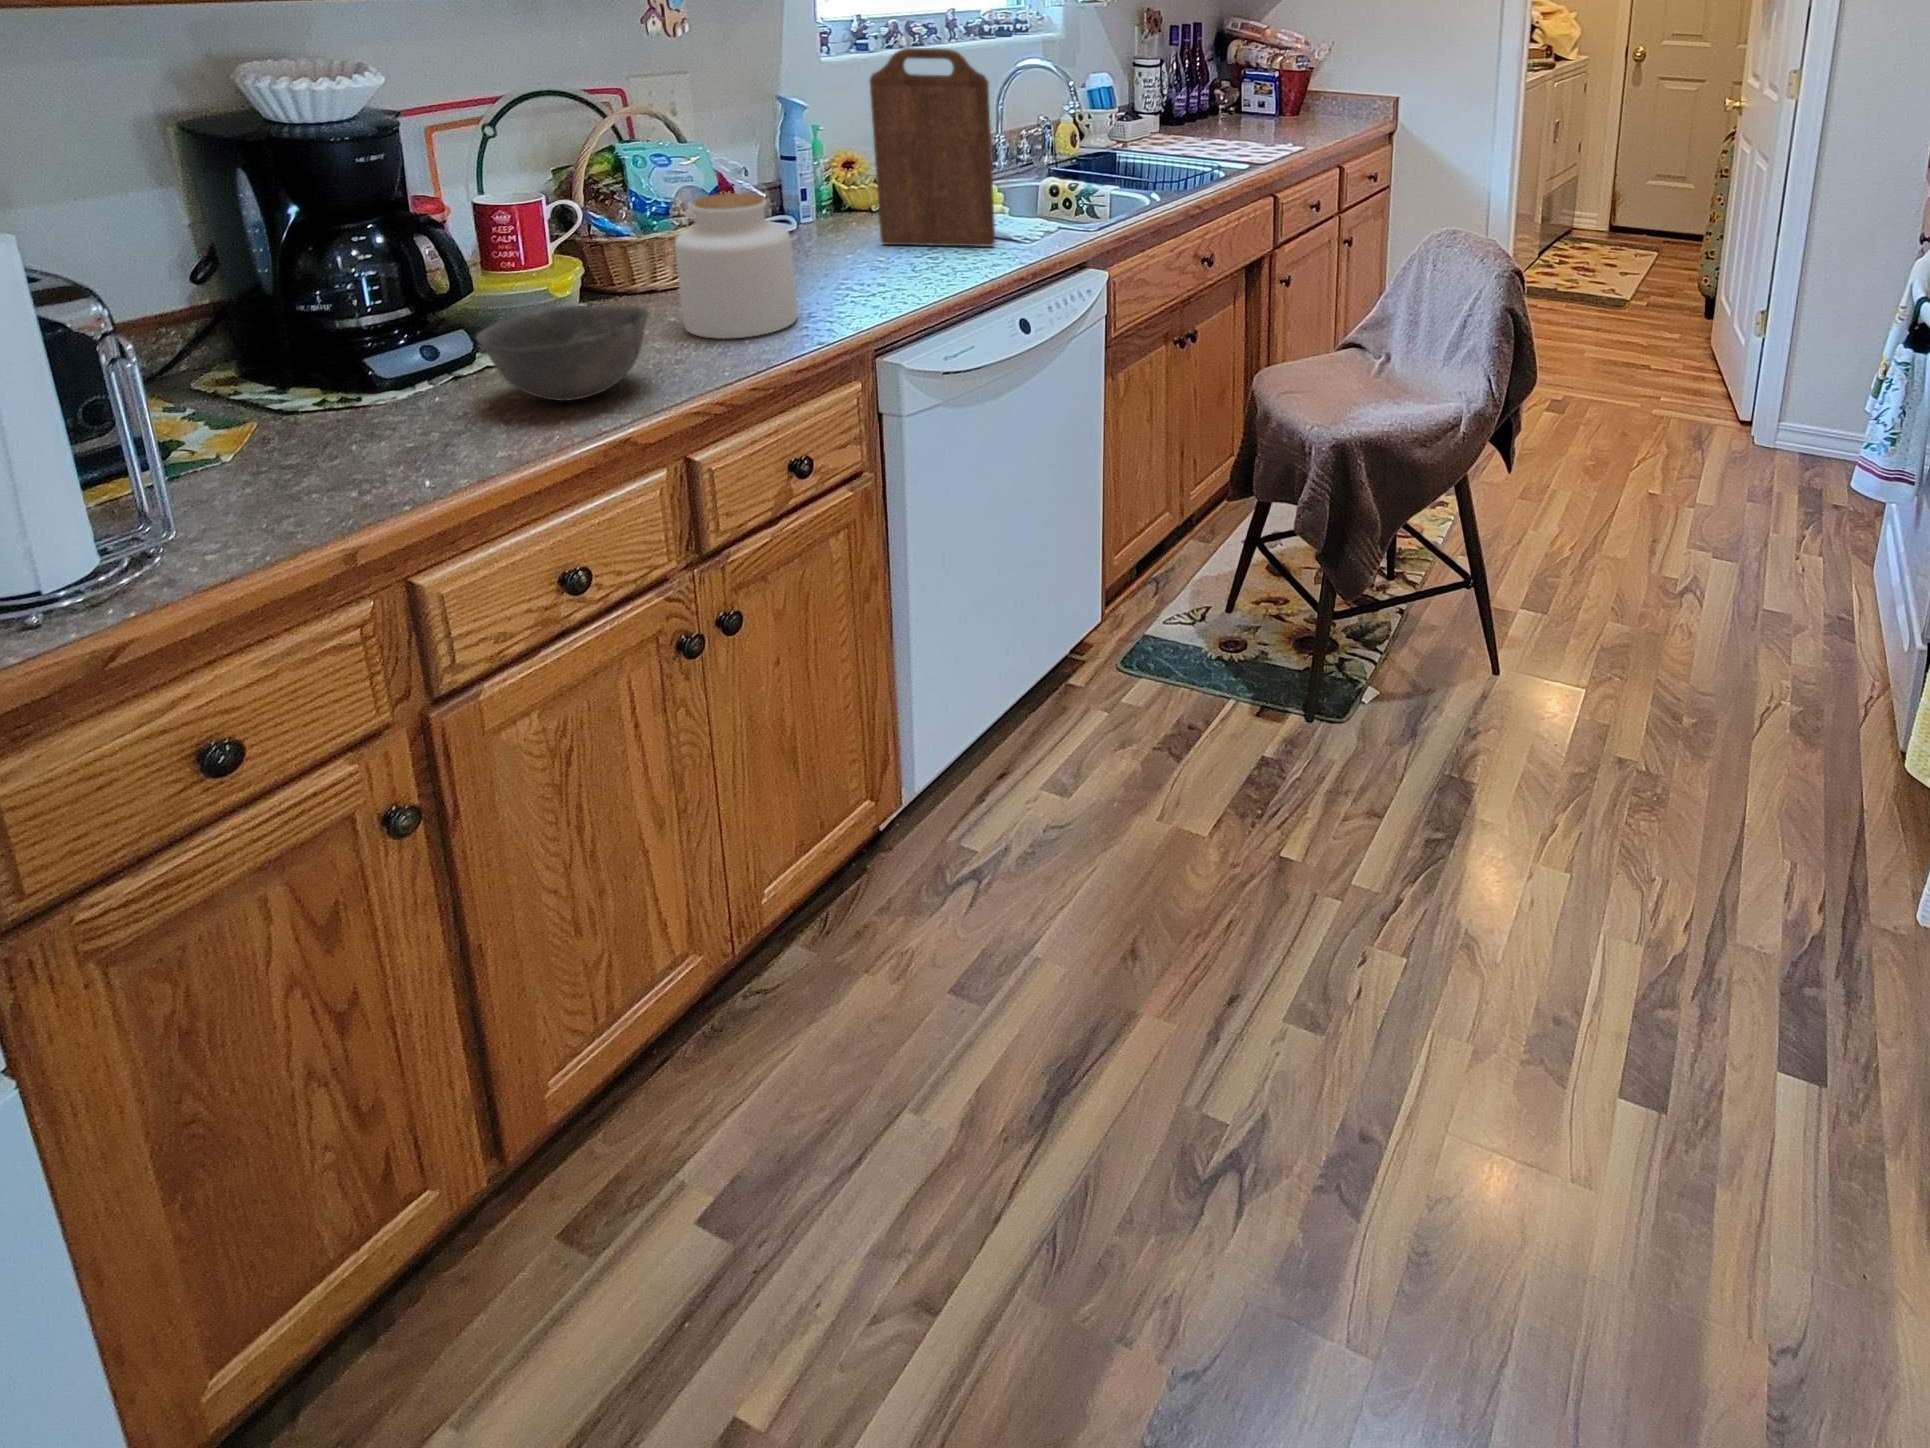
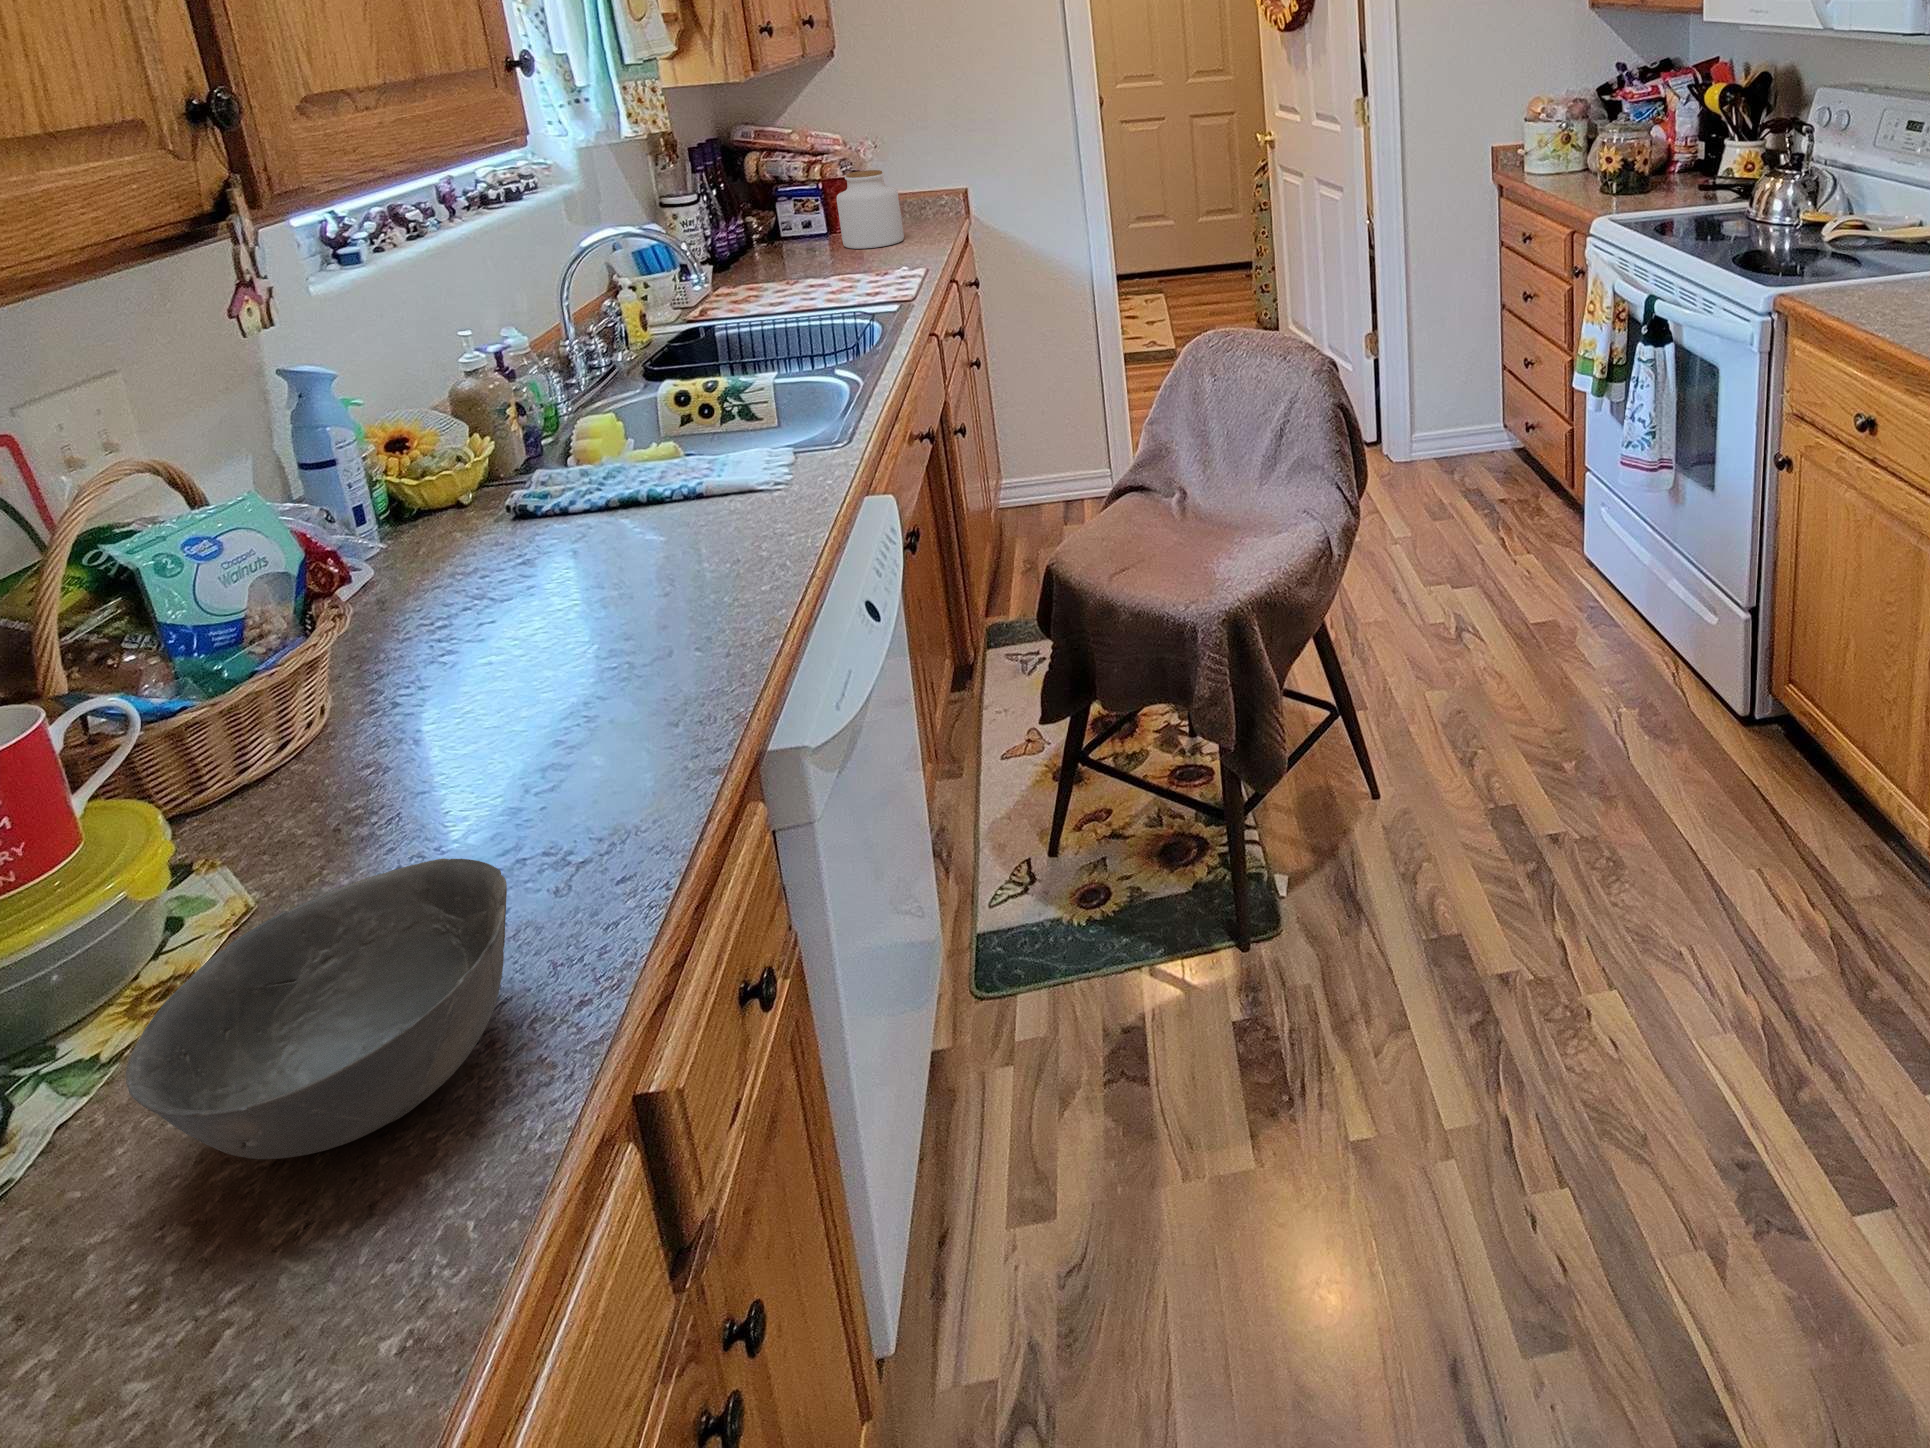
cutting board: present [870,48,995,246] -> none [508,242,749,556]
jar: present [675,193,797,339] -> present [837,170,904,249]

